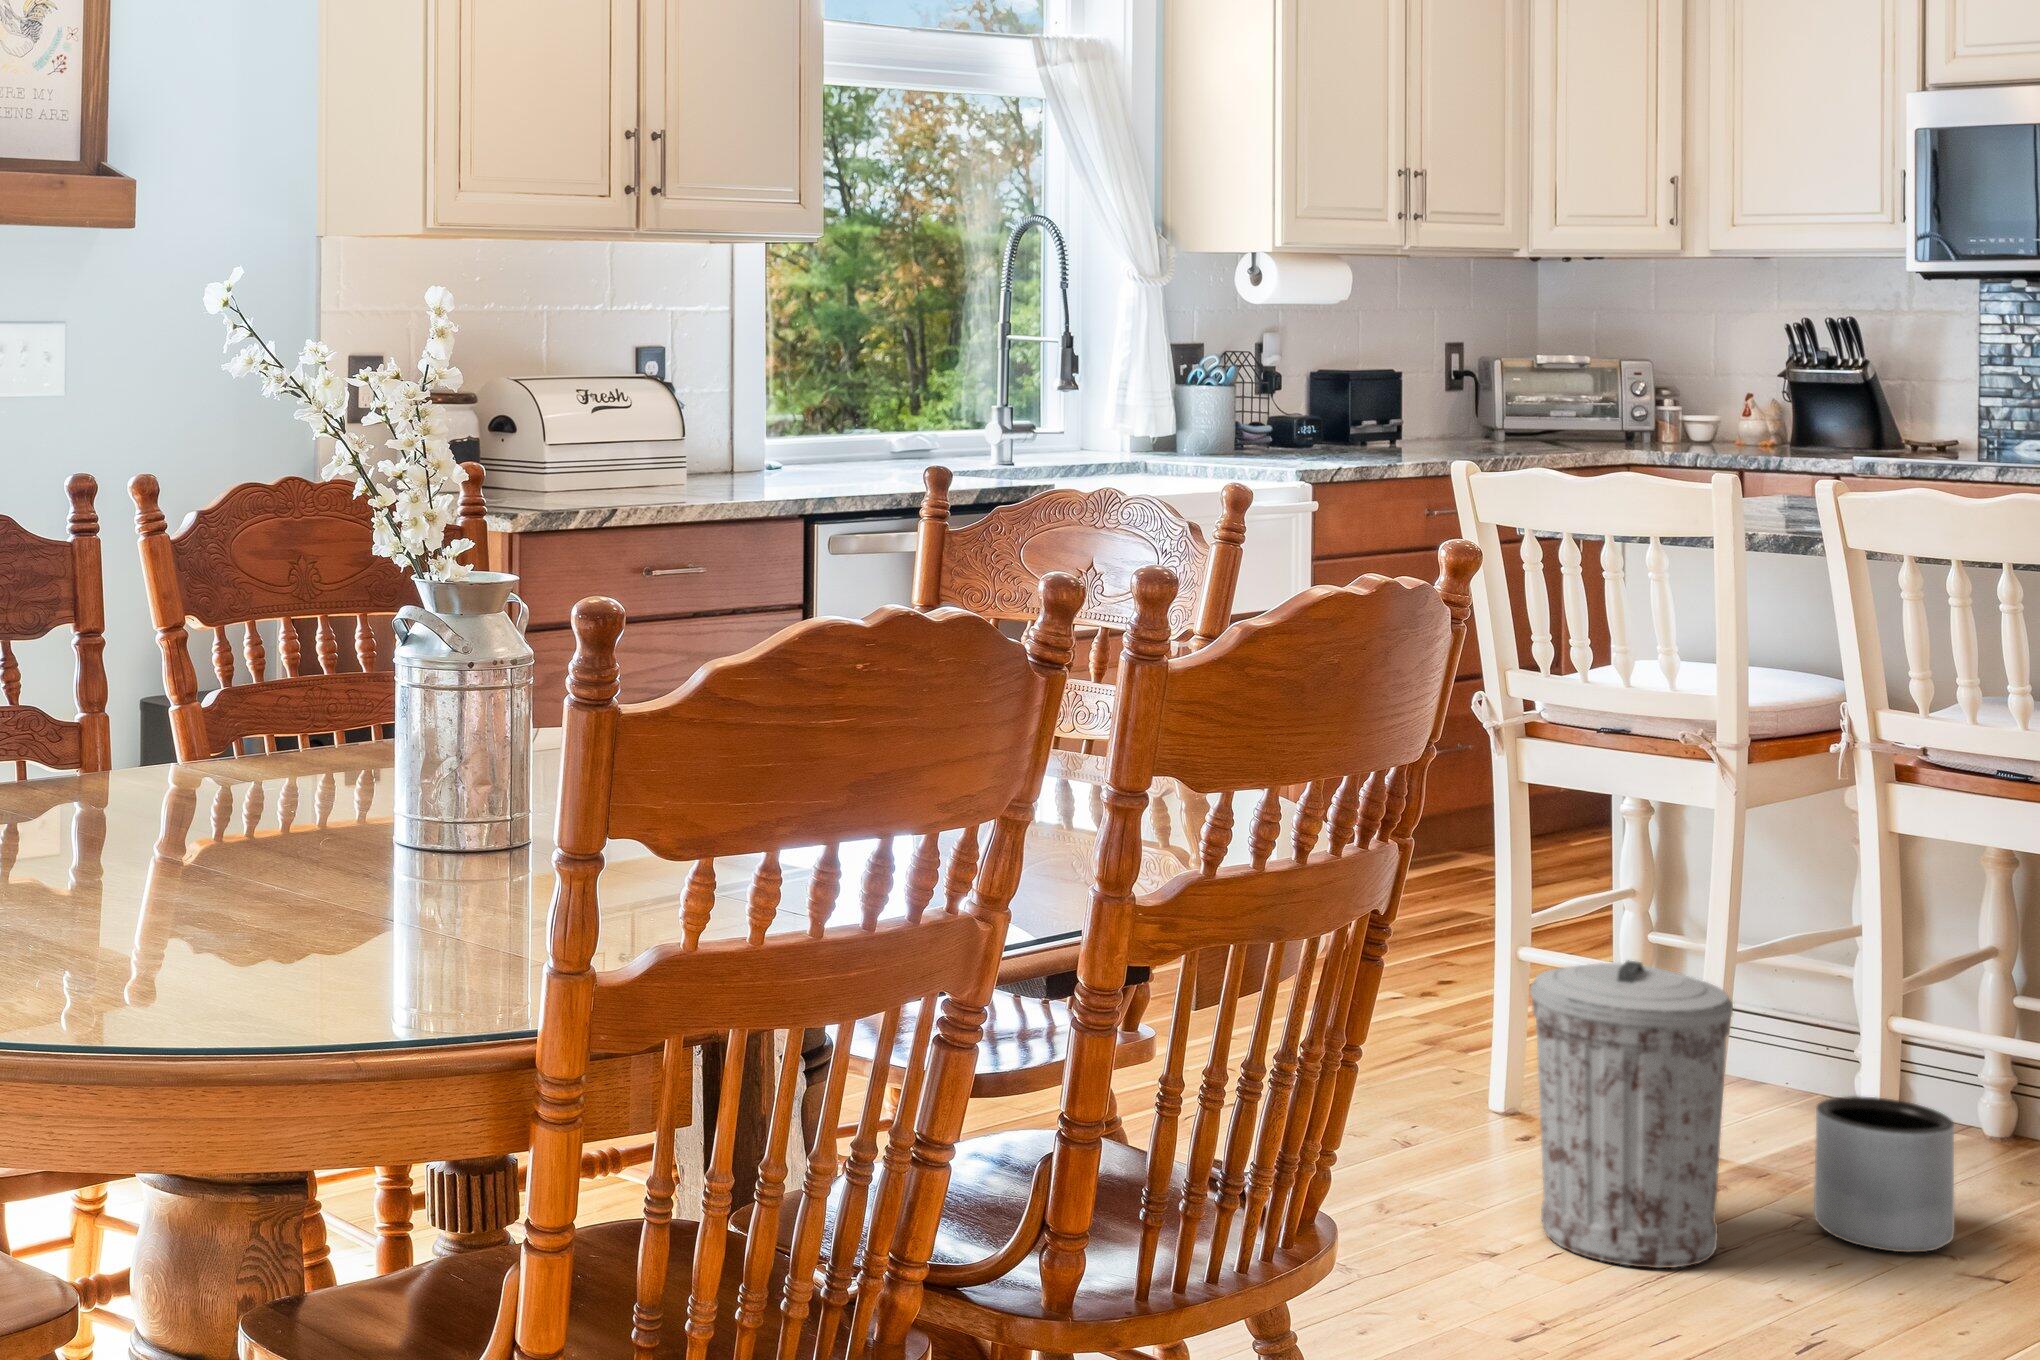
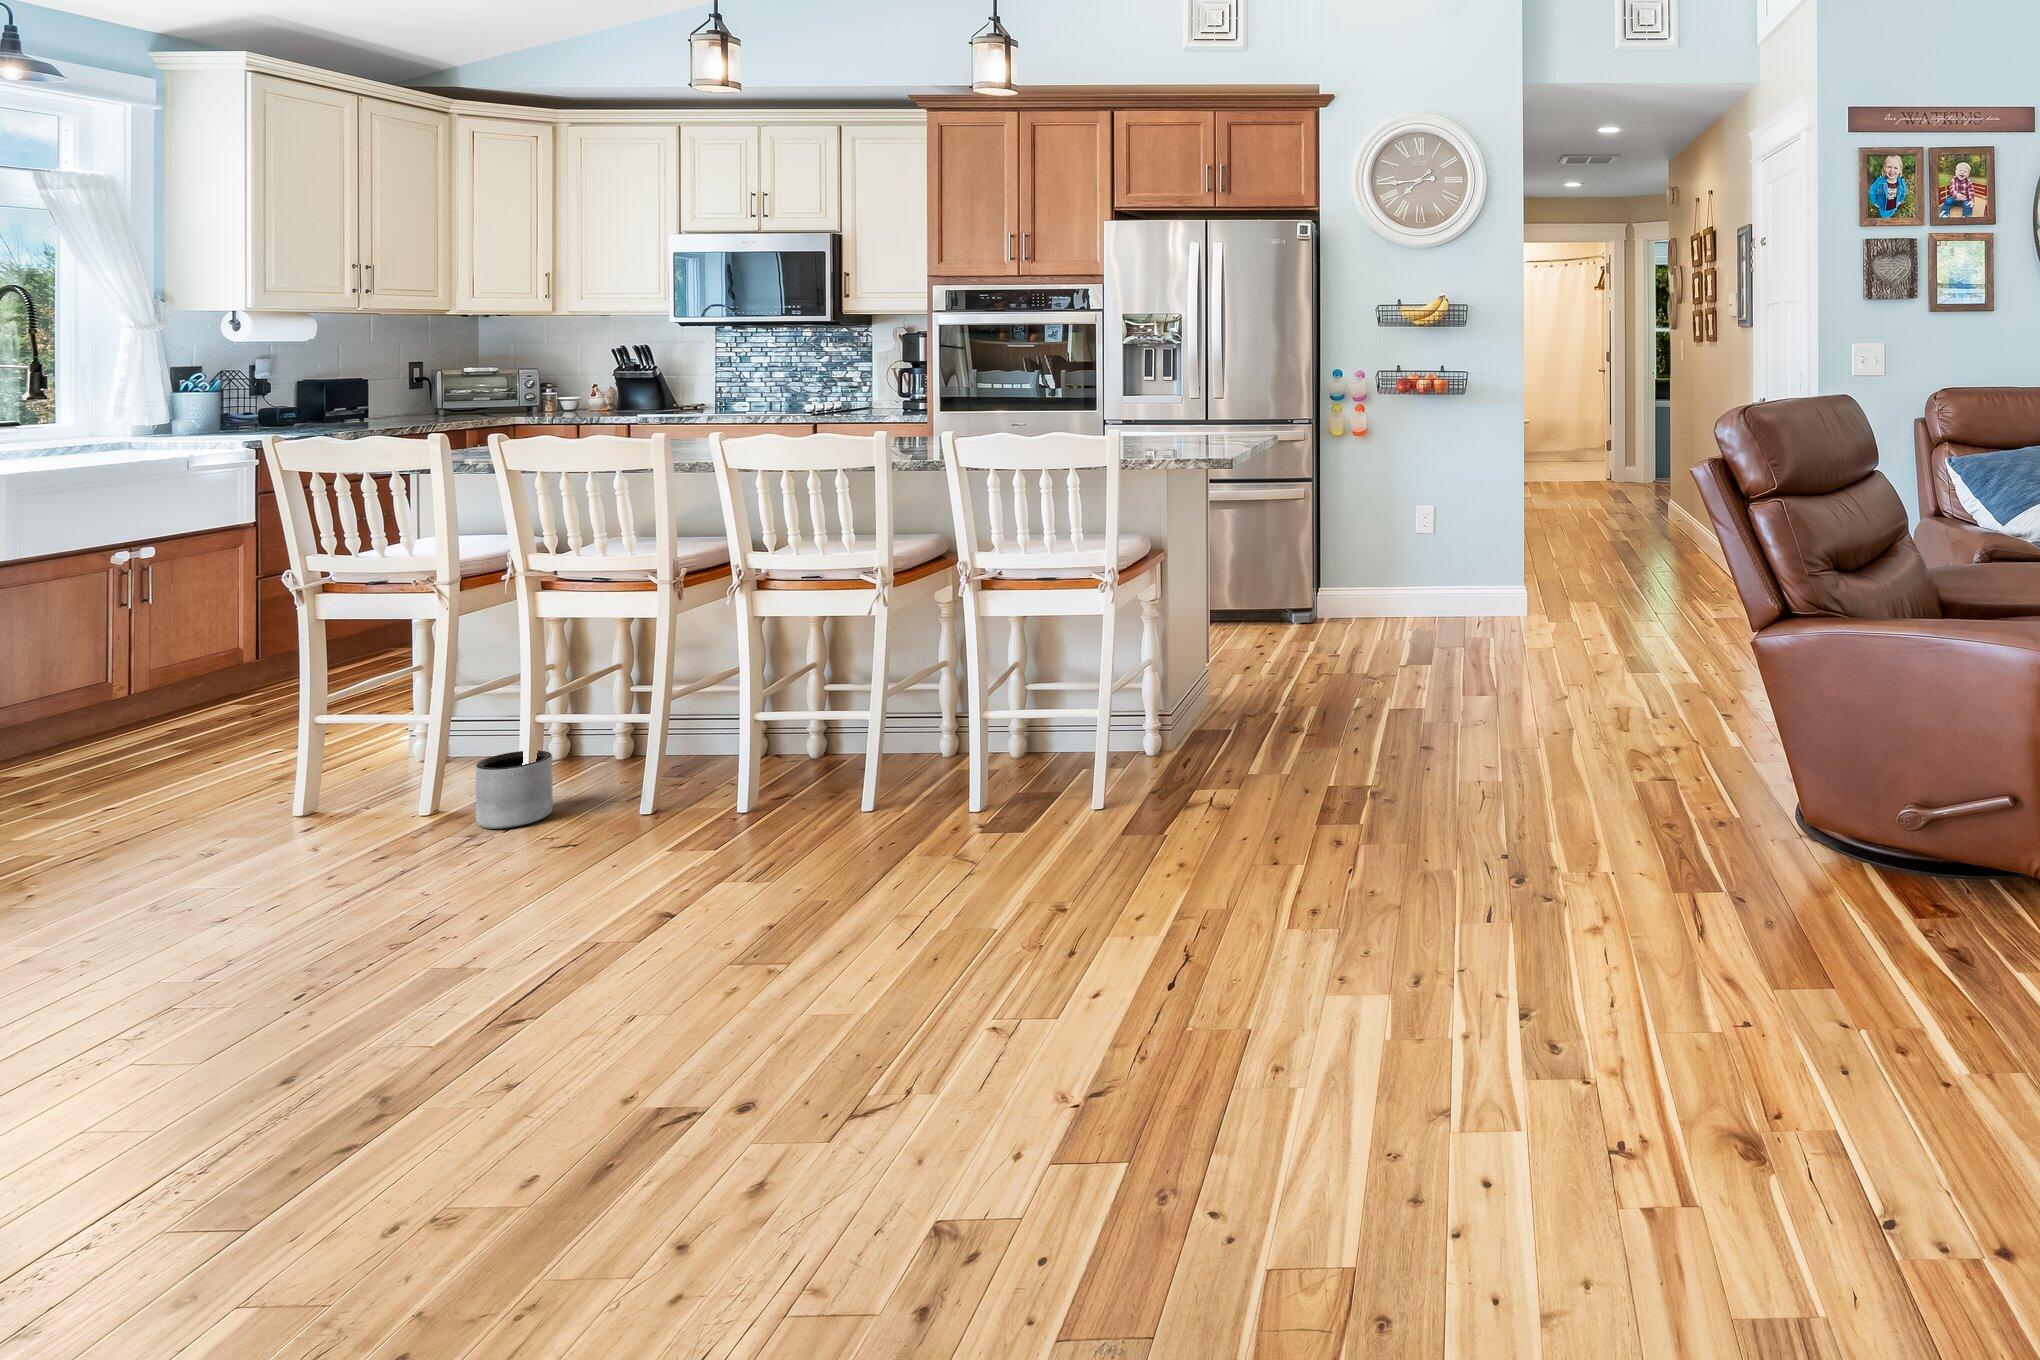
trash can: present [1530,960,1733,1268] -> none [280,710,412,878]

